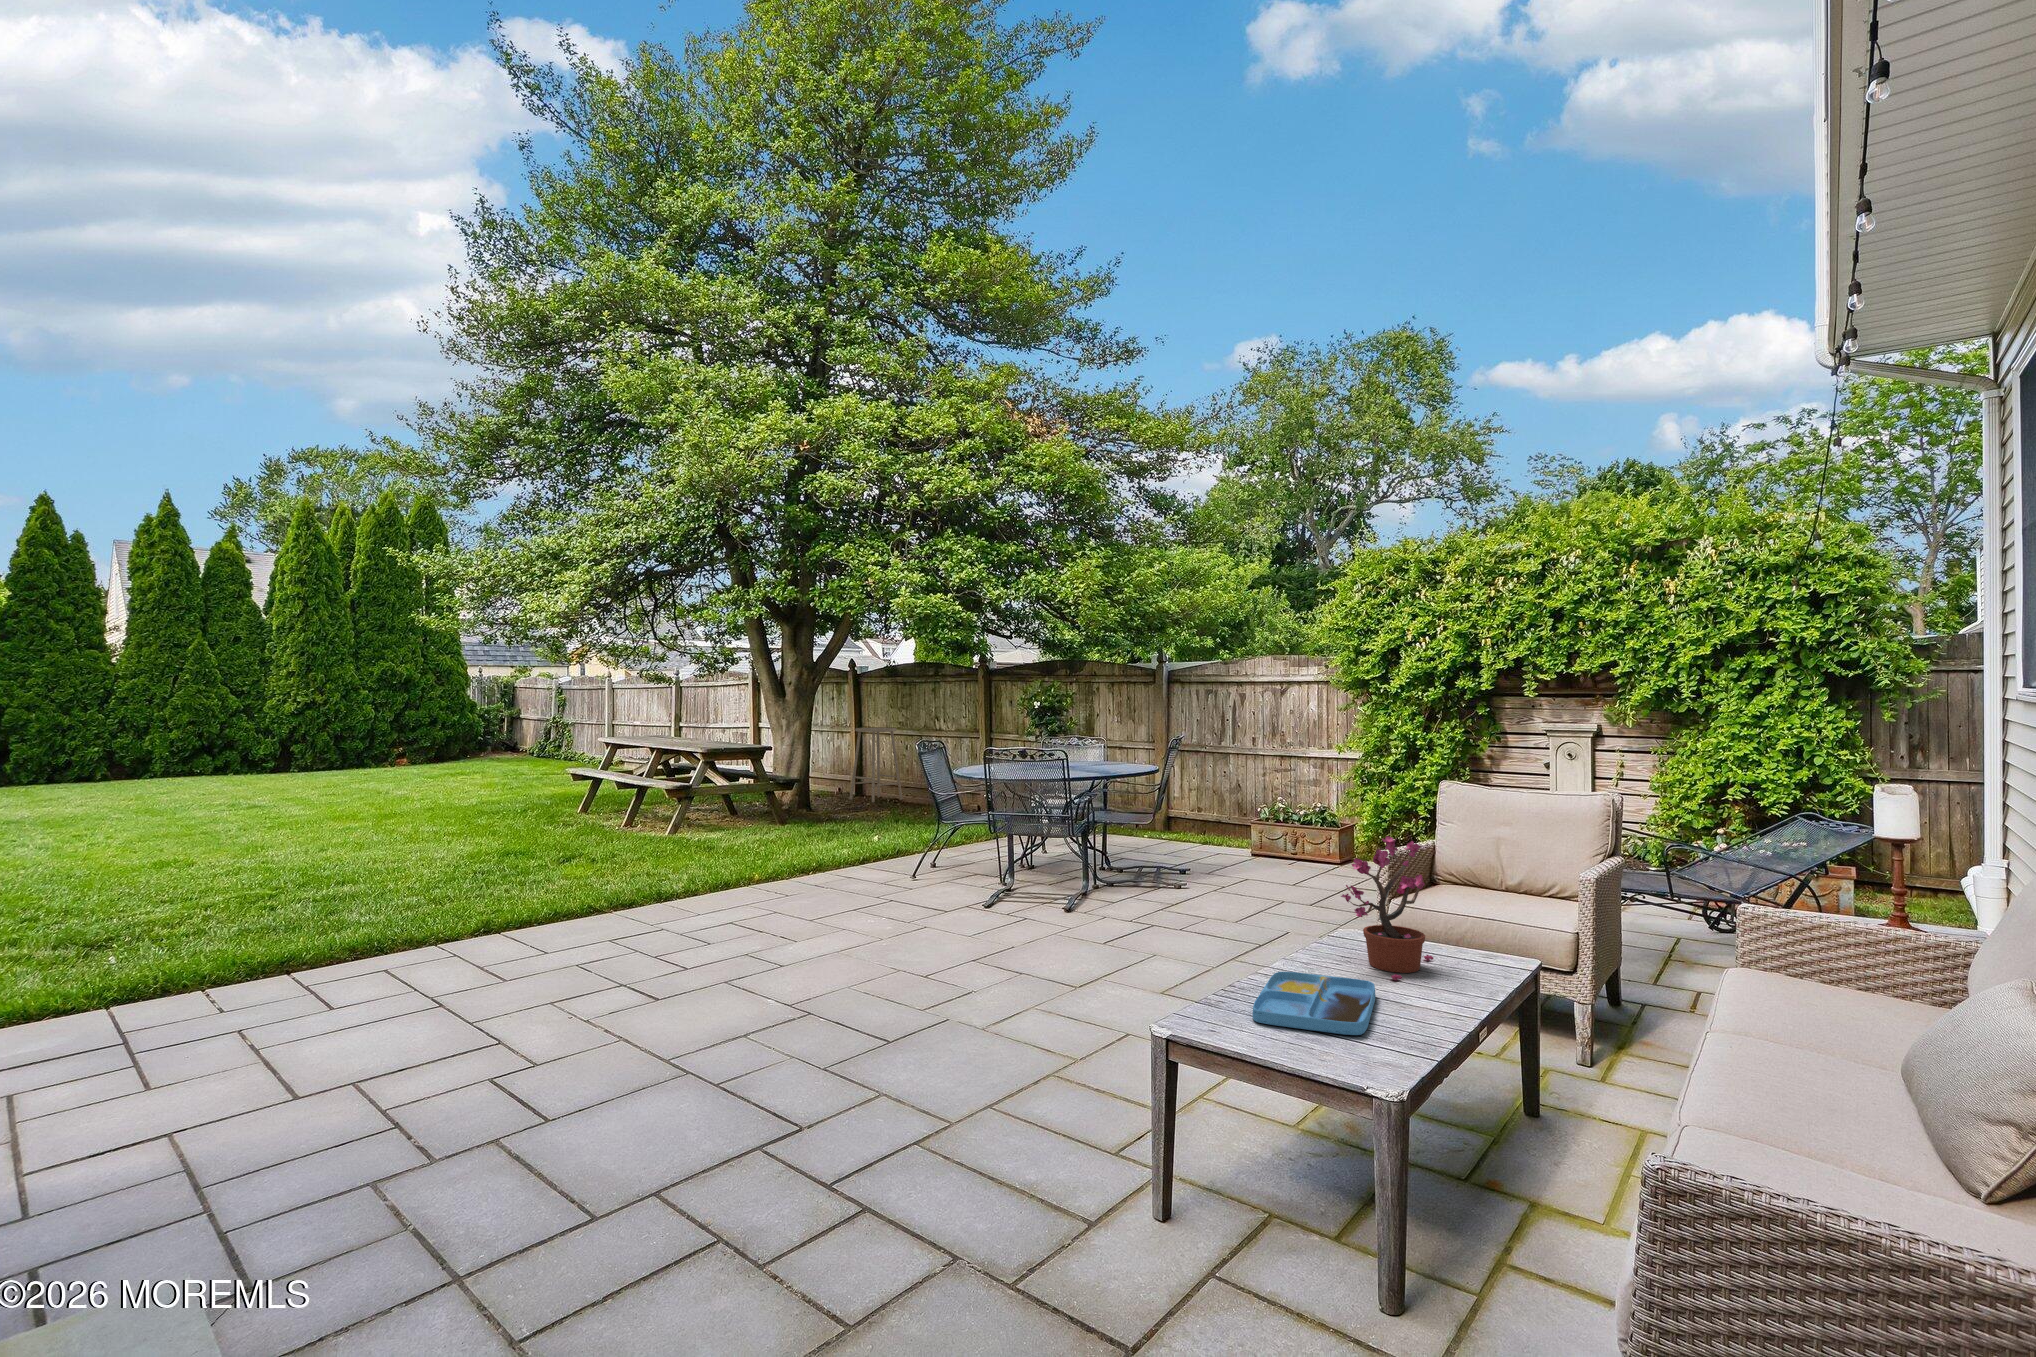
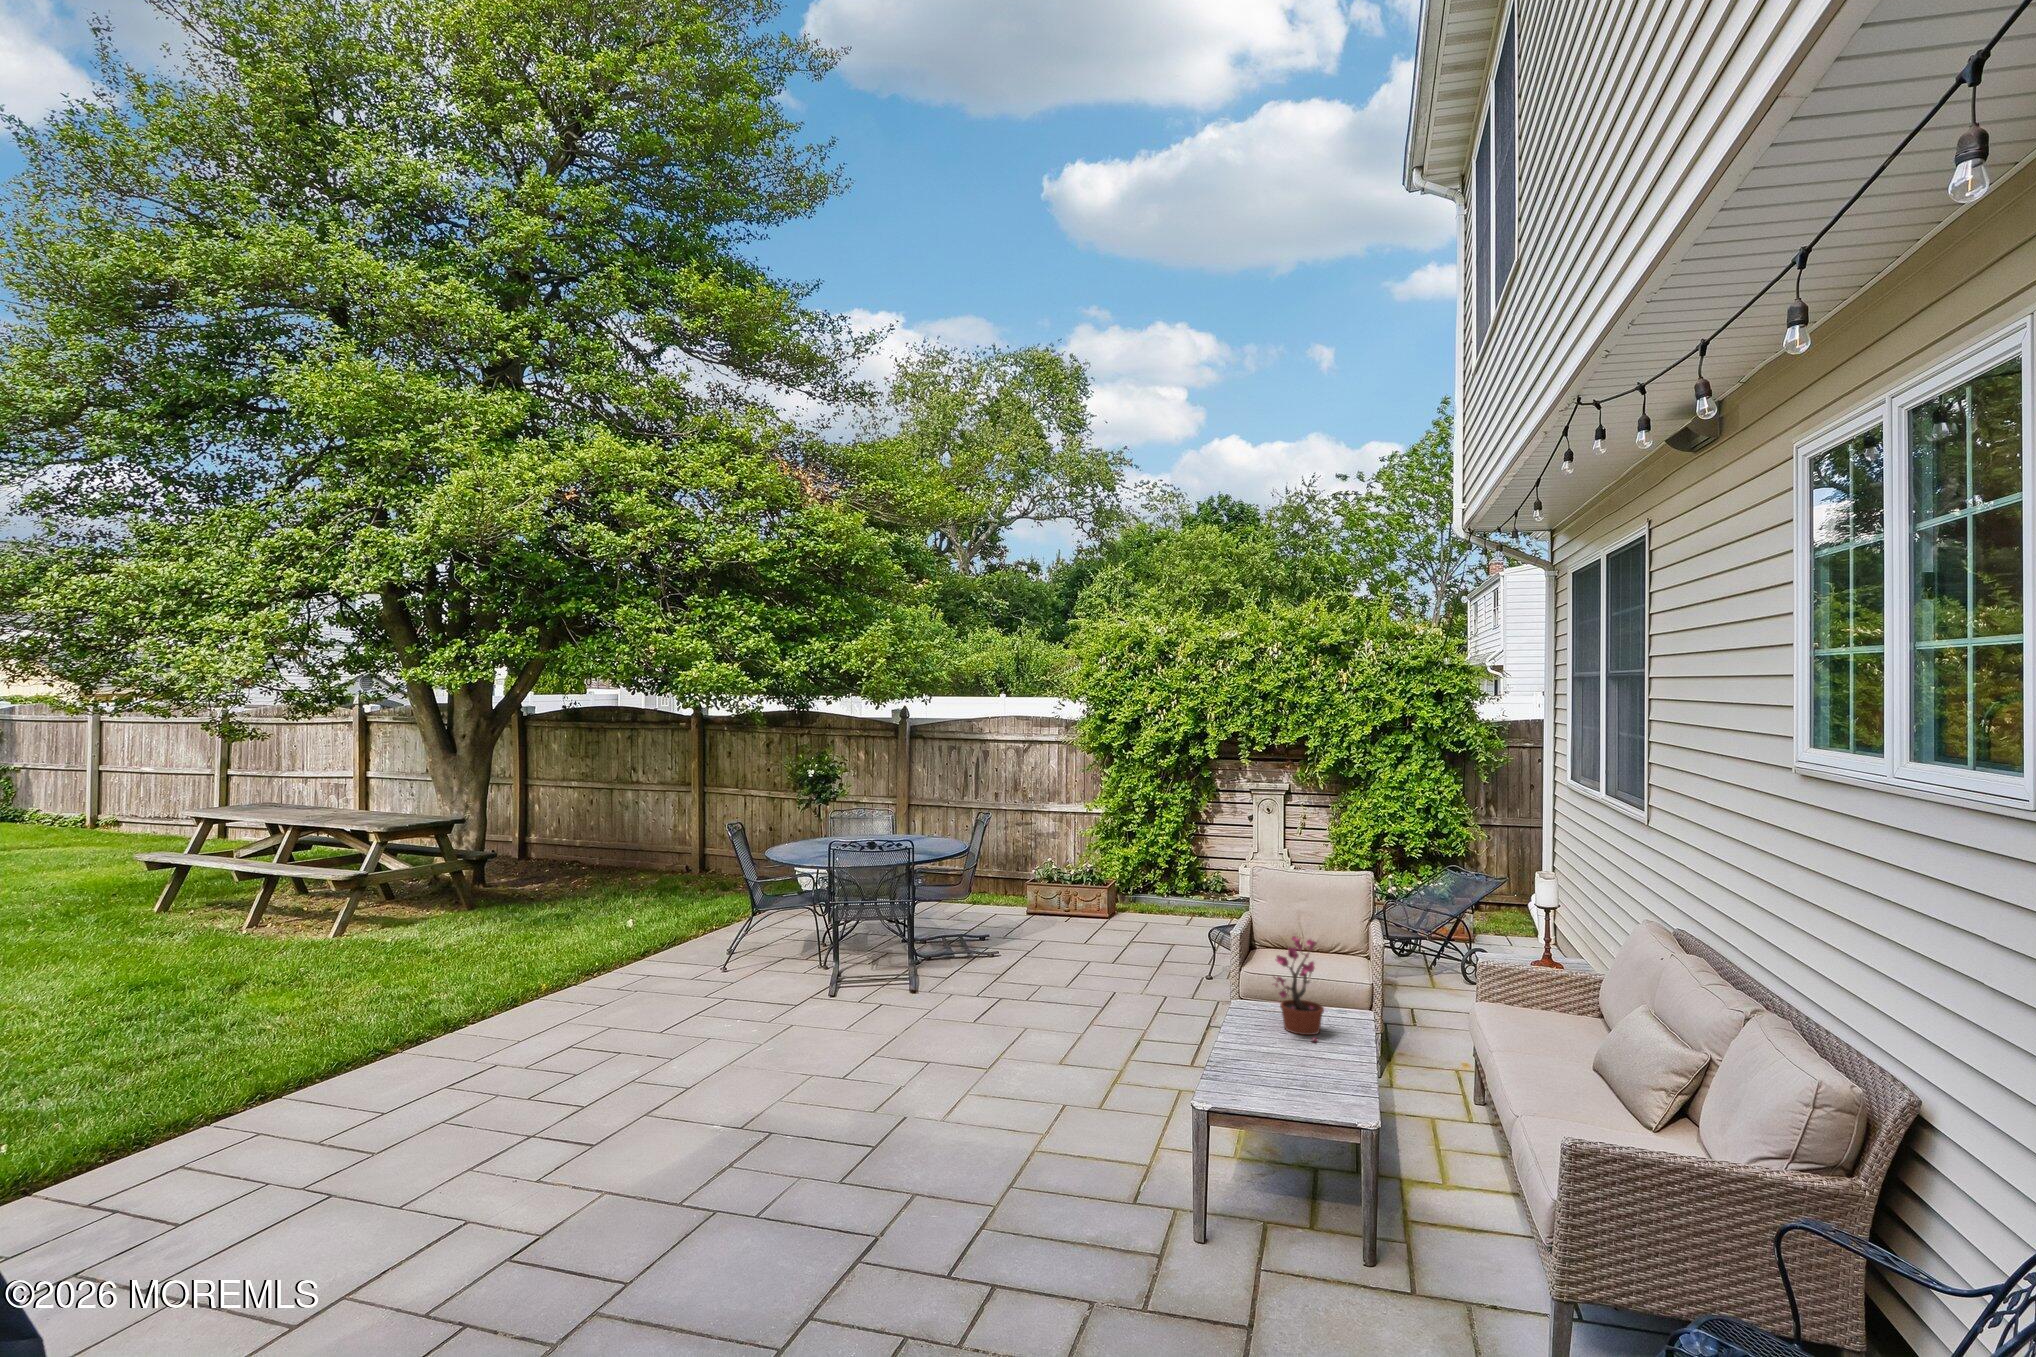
stool: present [850,728,903,802] -> none [523,780,588,868]
tray: present [1252,971,1375,1035] -> none [1248,1046,1340,1090]

